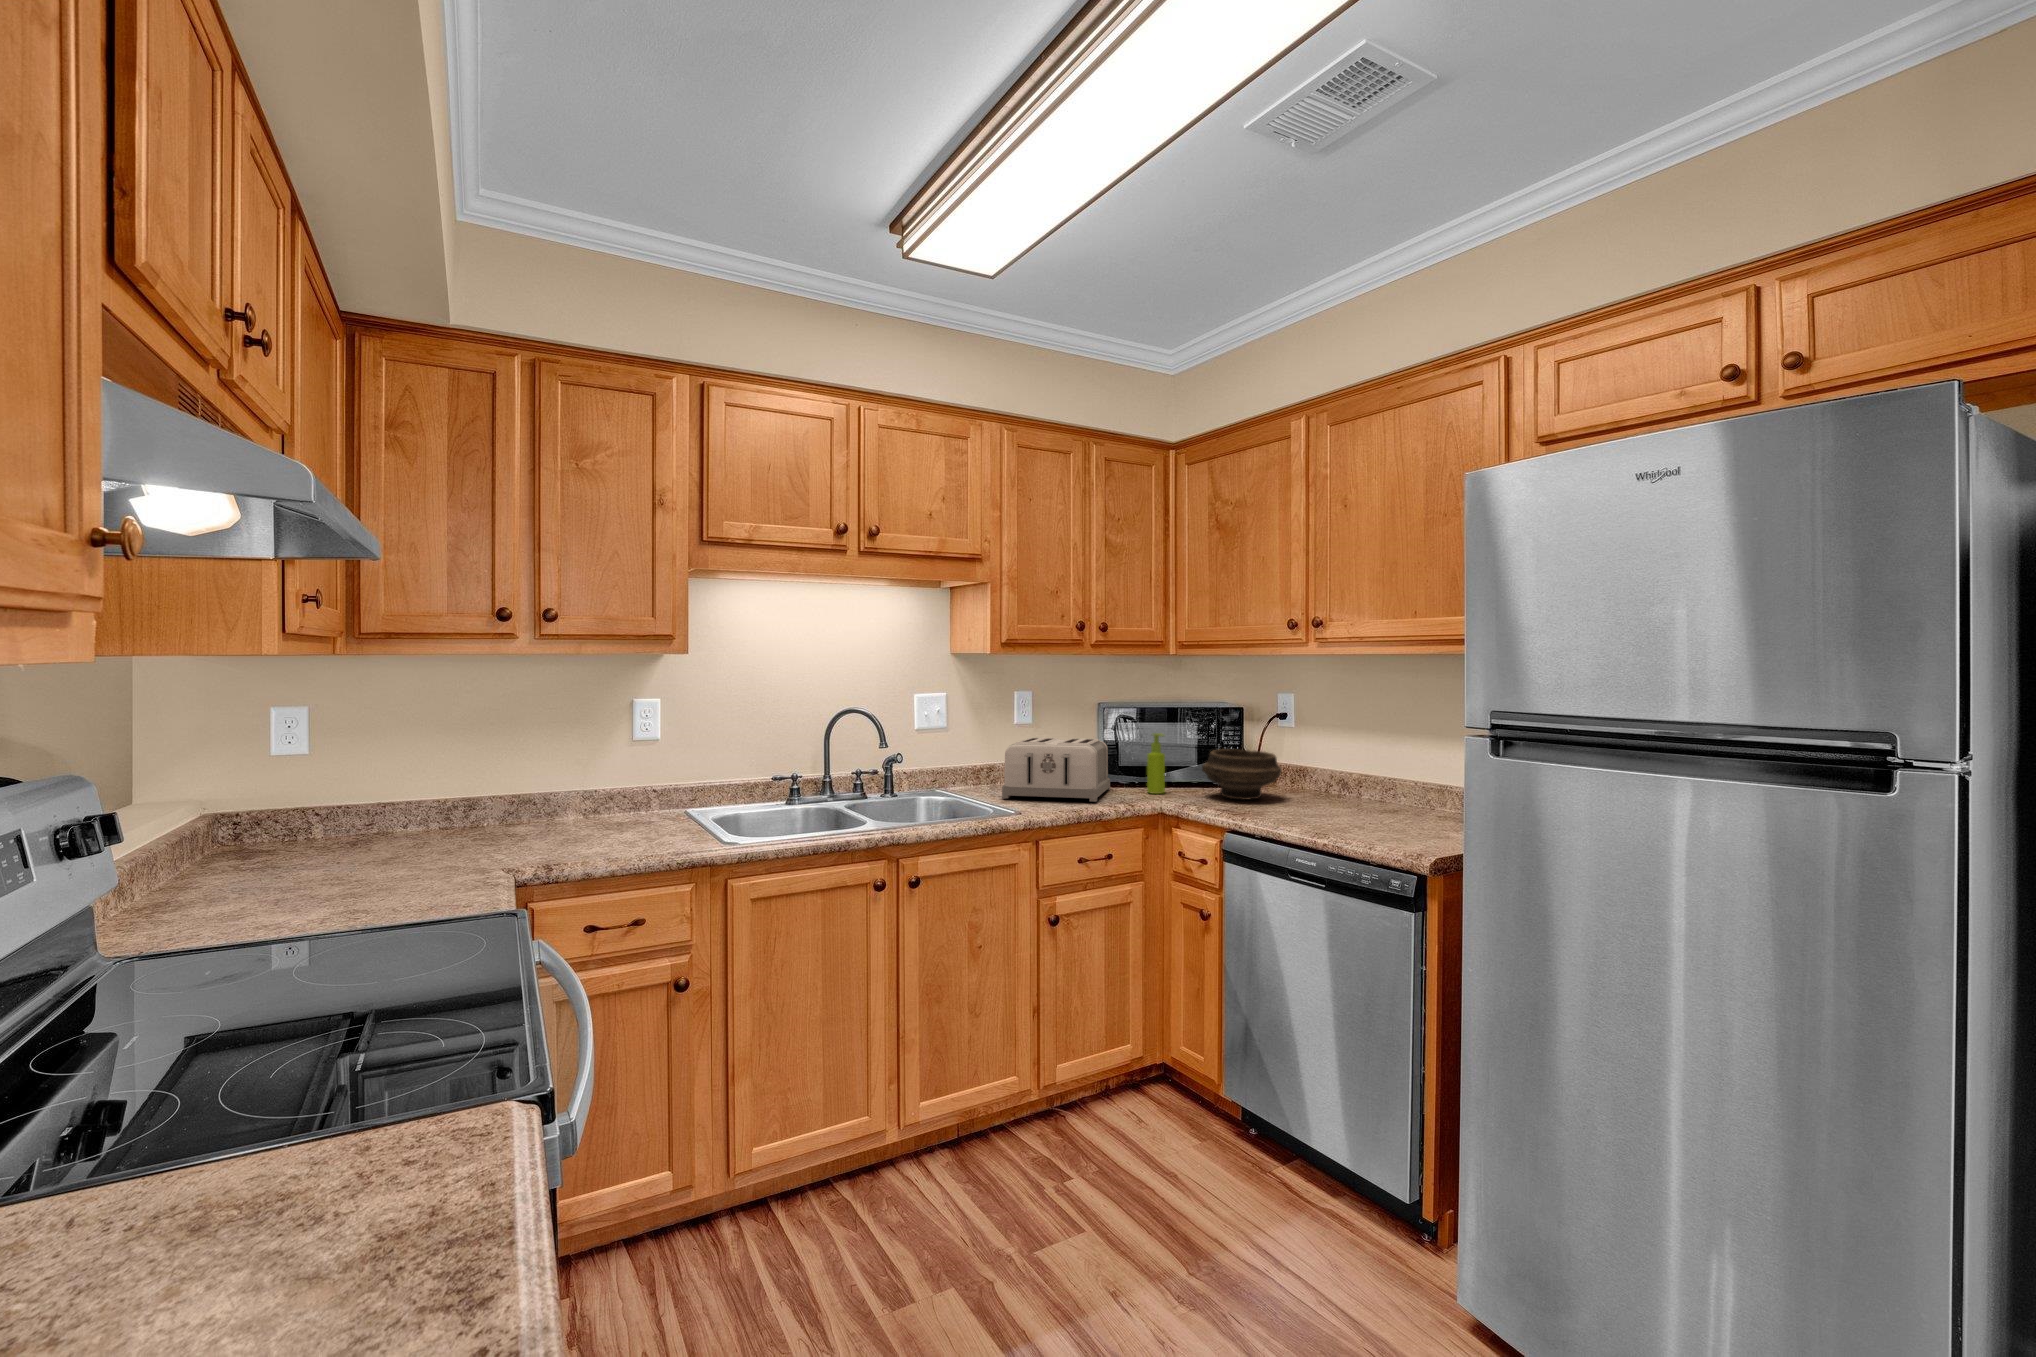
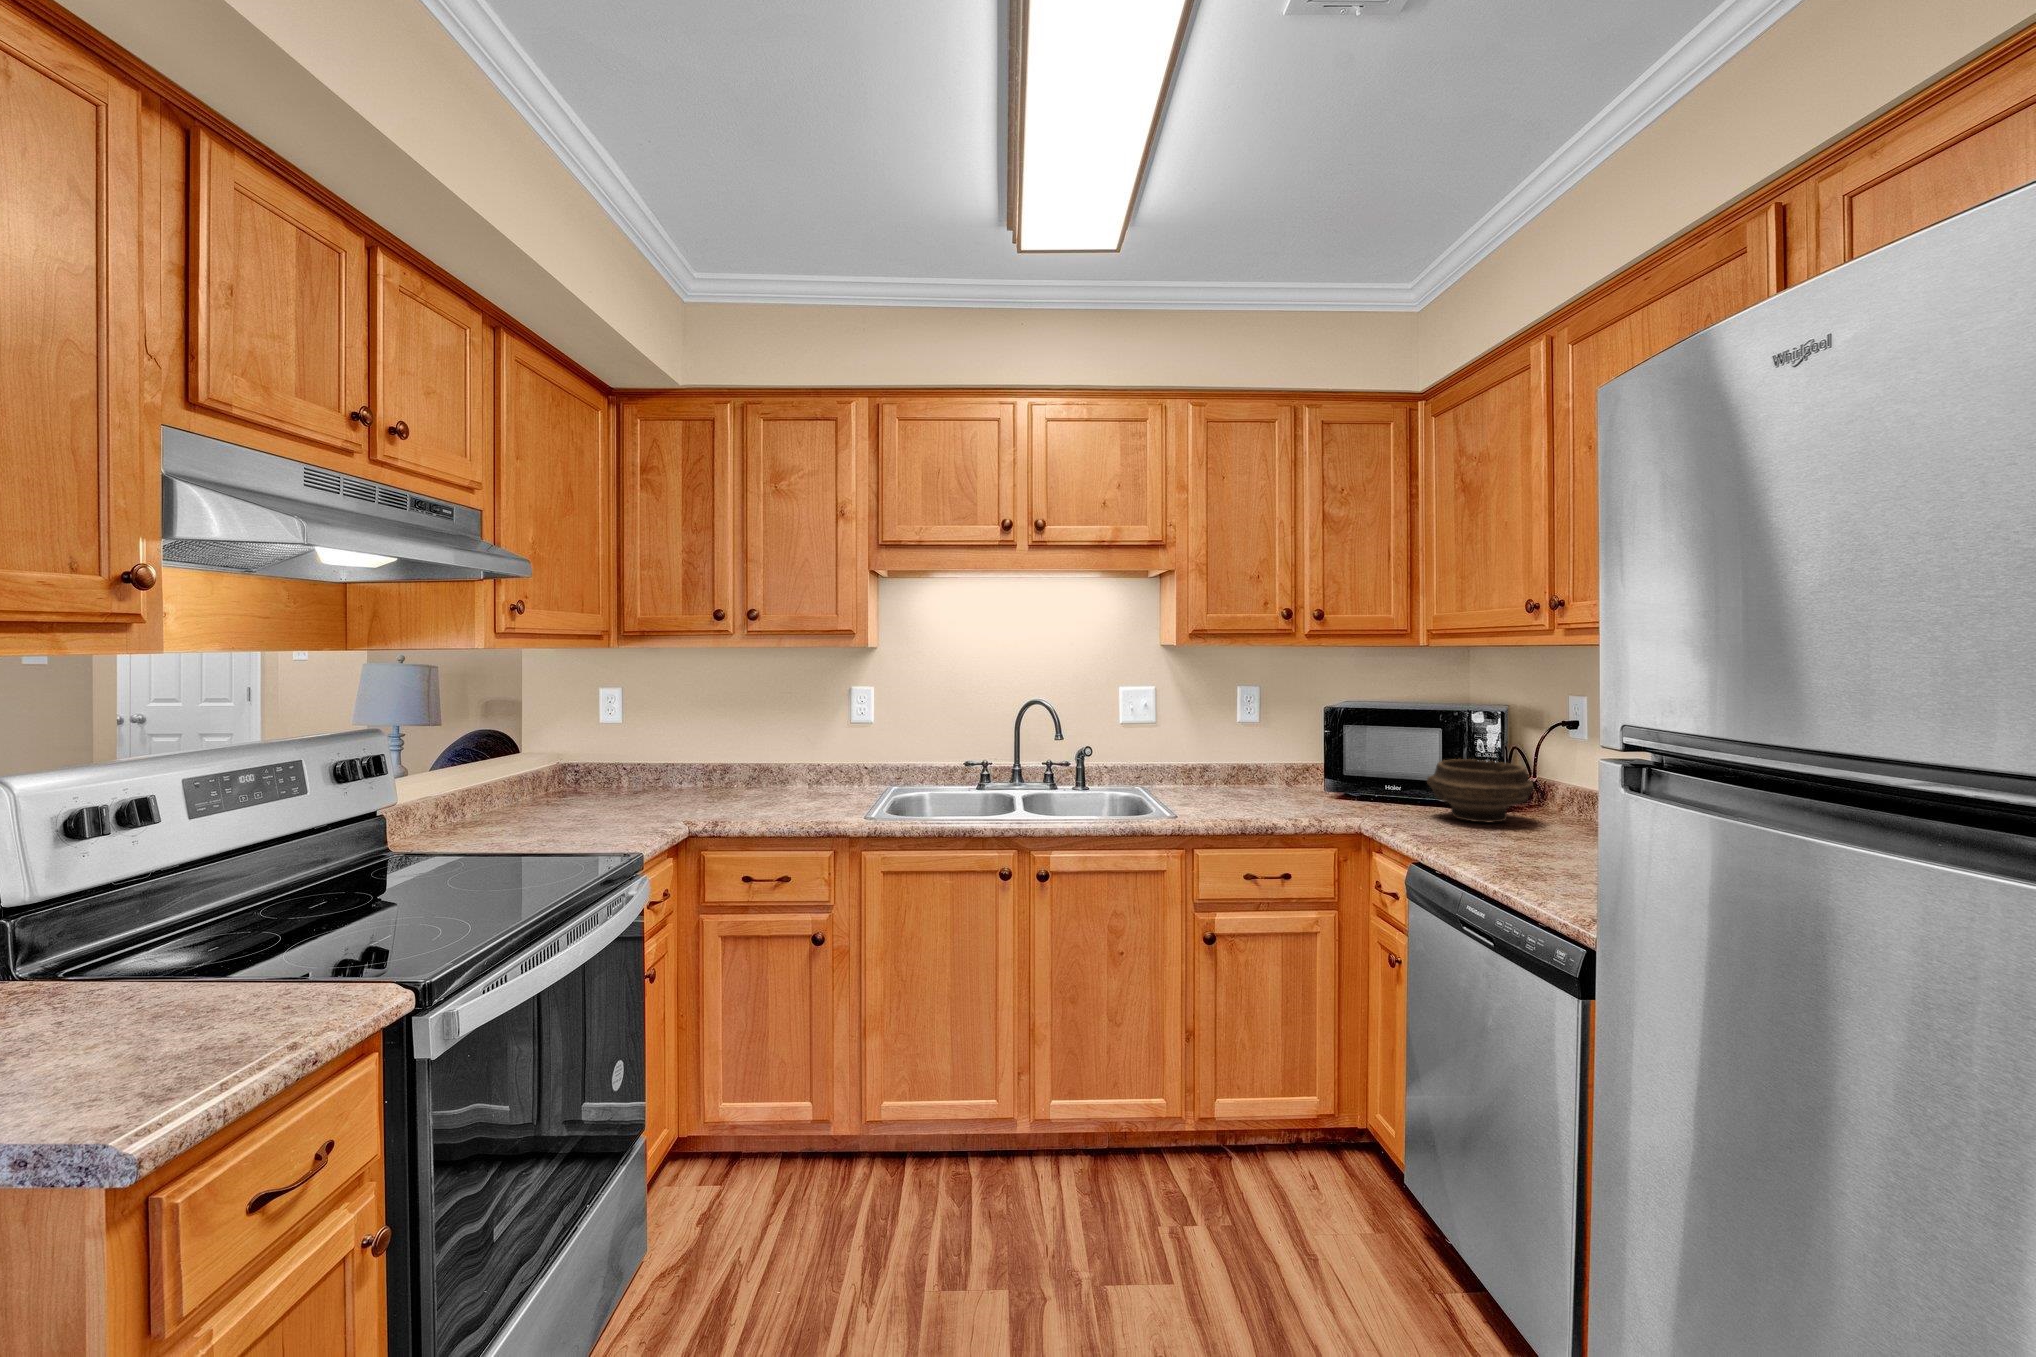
soap dispenser: present [1147,733,1165,794] -> none [1367,737,1389,807]
toaster: present [1002,737,1110,802] -> none [1189,737,1330,810]

